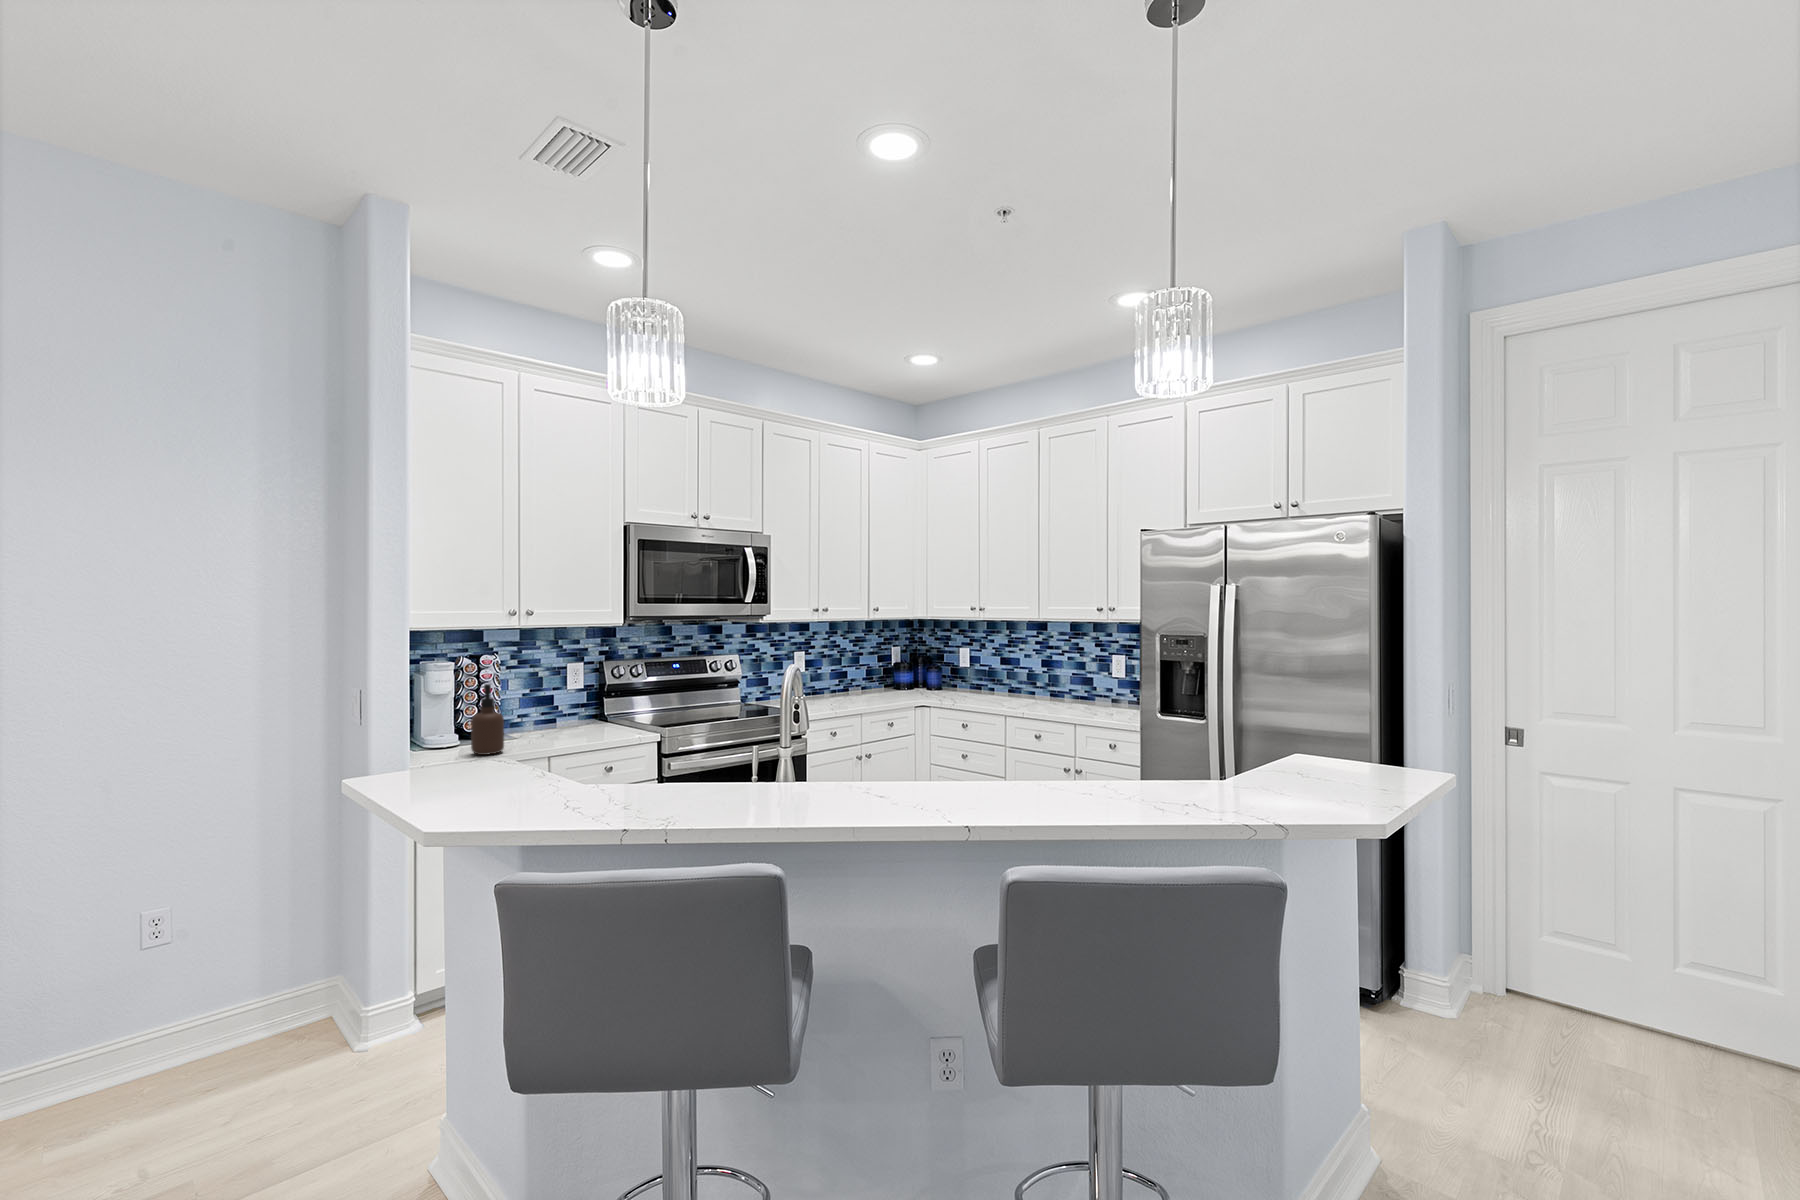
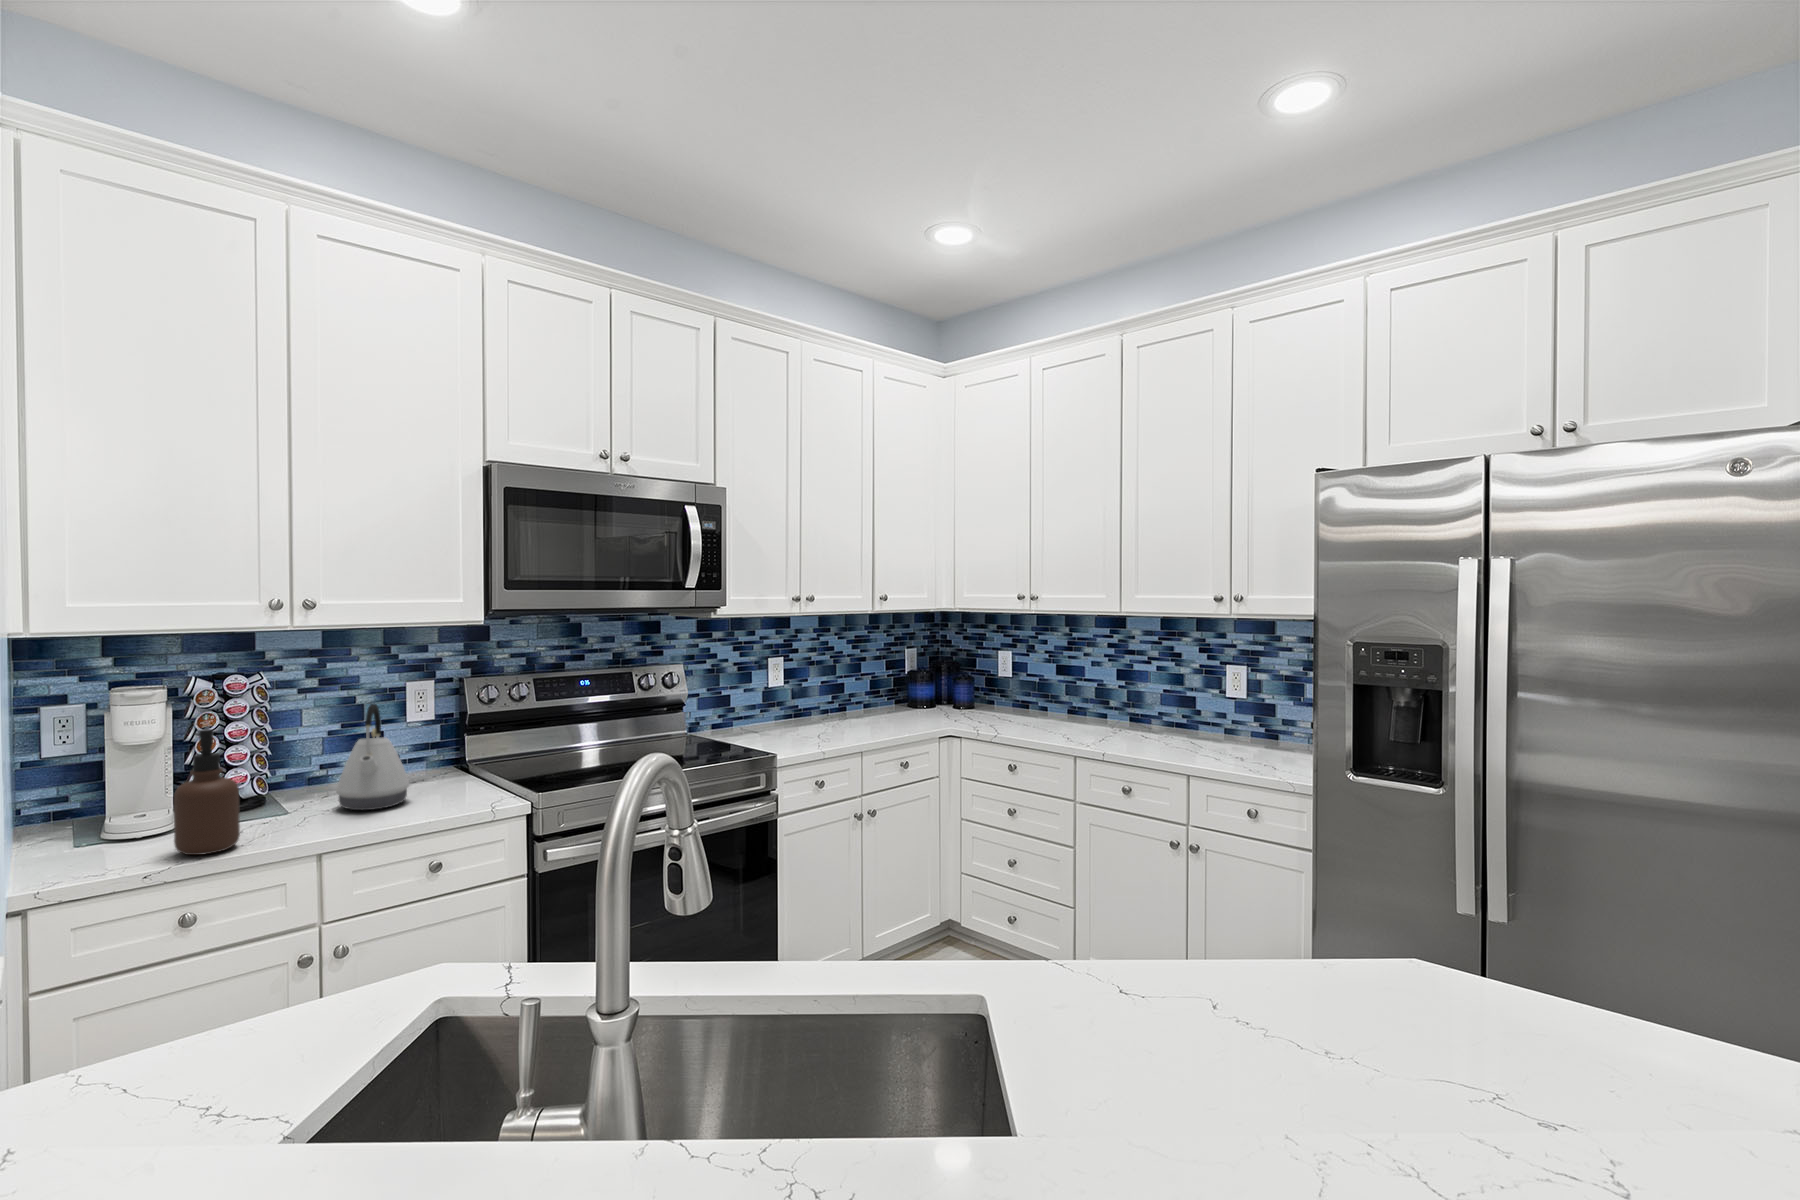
kettle: none [542,673,584,738] -> present [336,704,410,810]

